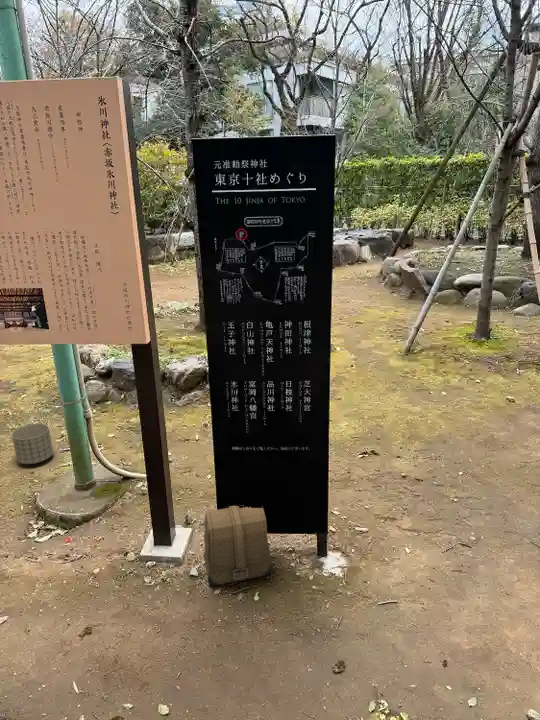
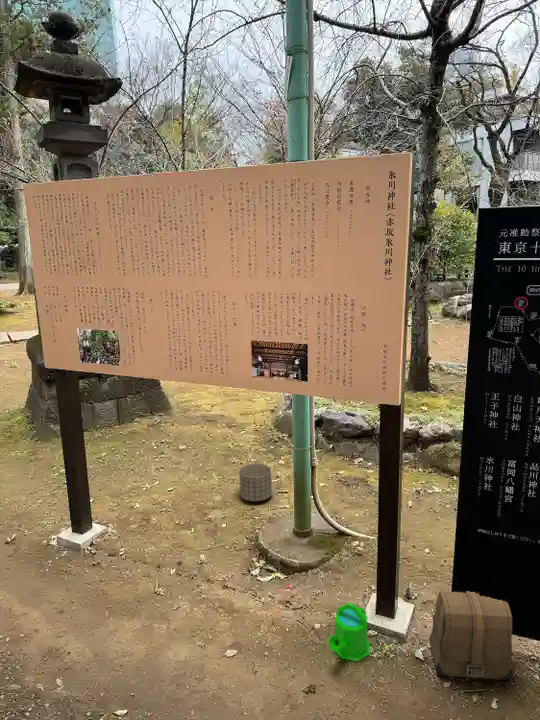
watering can: none [103,540,149,595] -> present [329,603,370,661]

